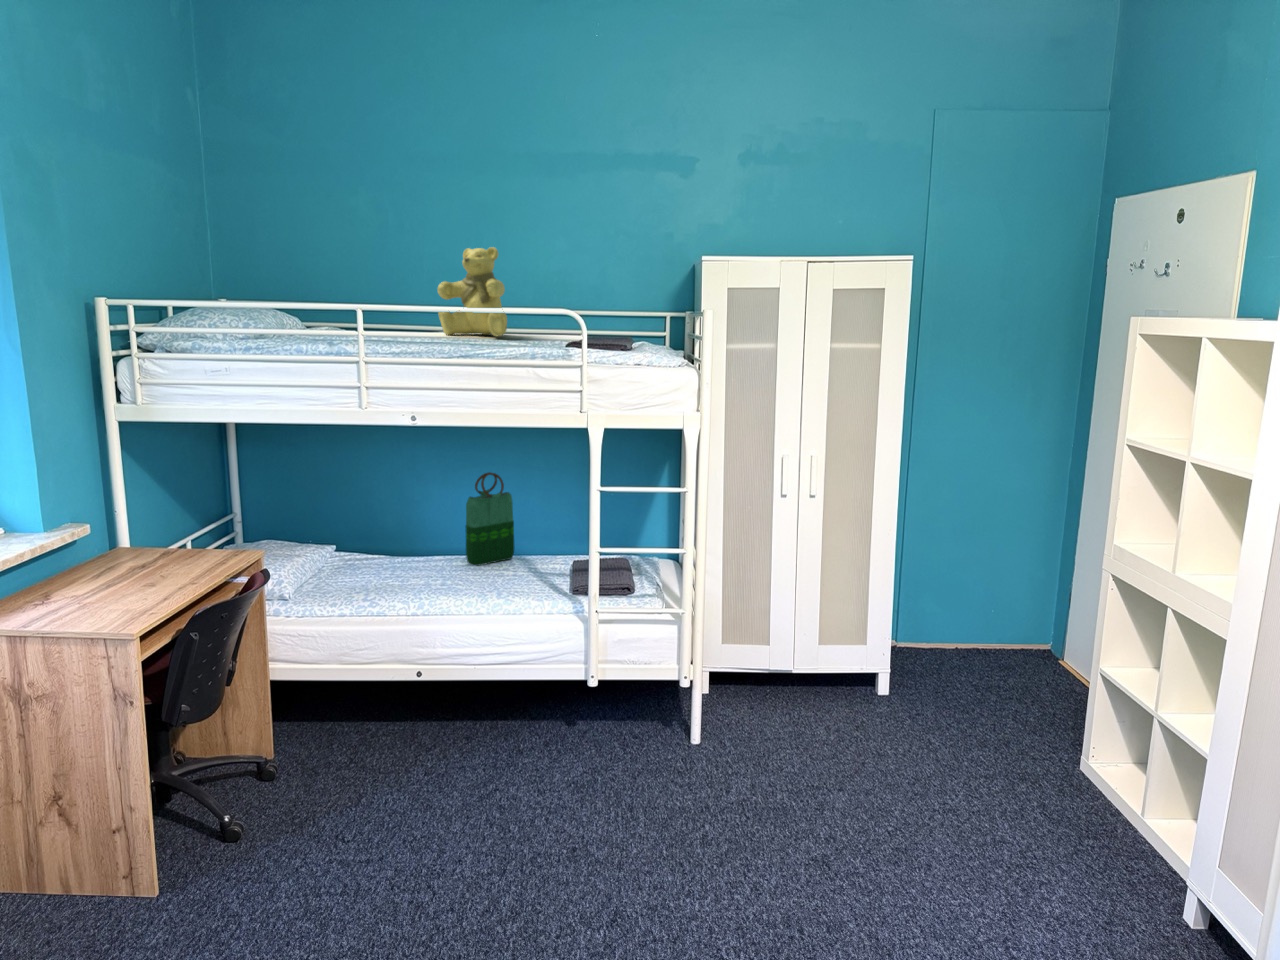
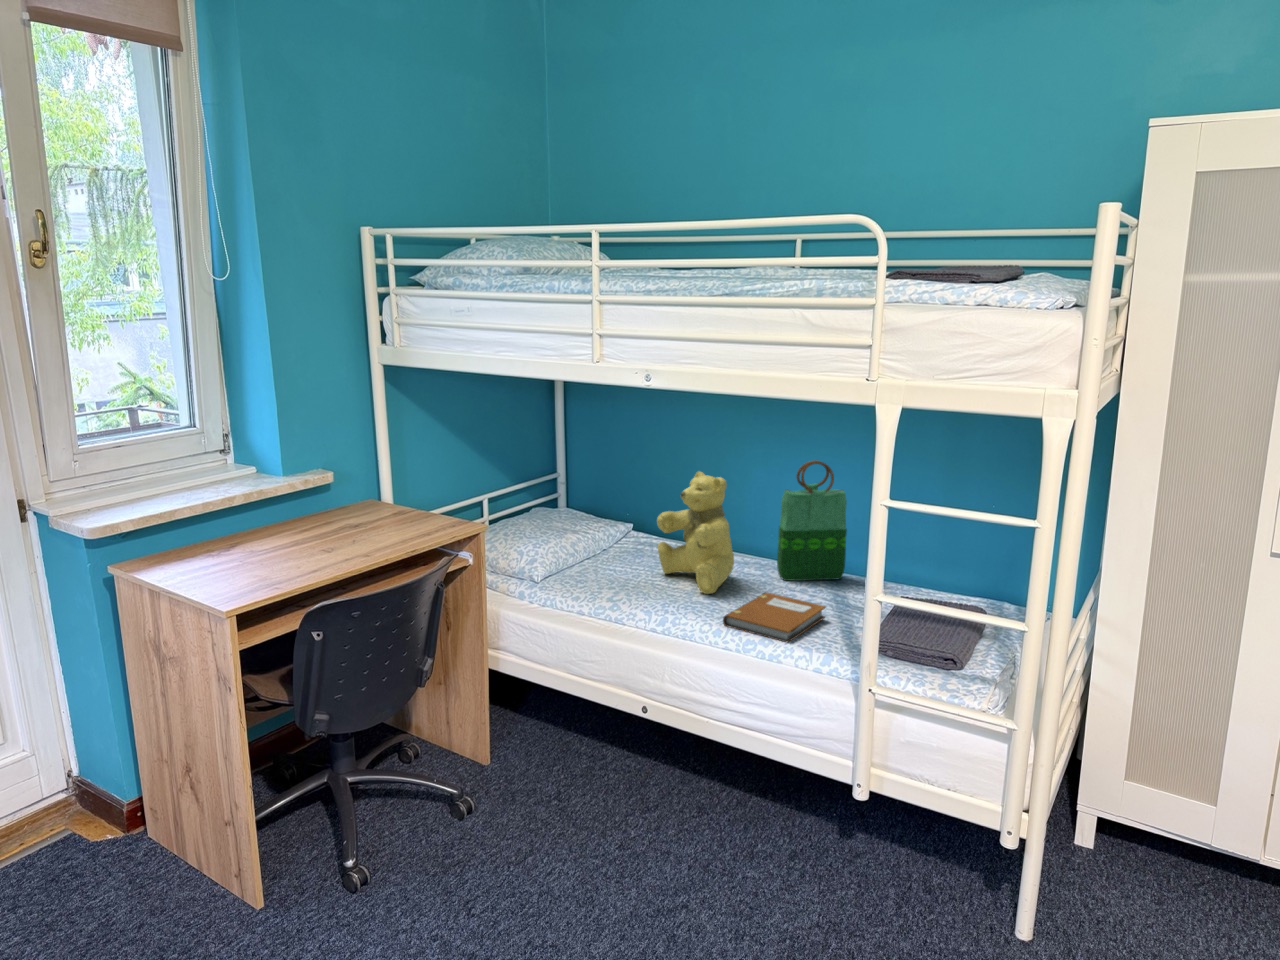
teddy bear: present [438,247,507,336] -> present [657,472,734,594]
notebook: none [470,572,531,600] -> present [723,593,826,642]

